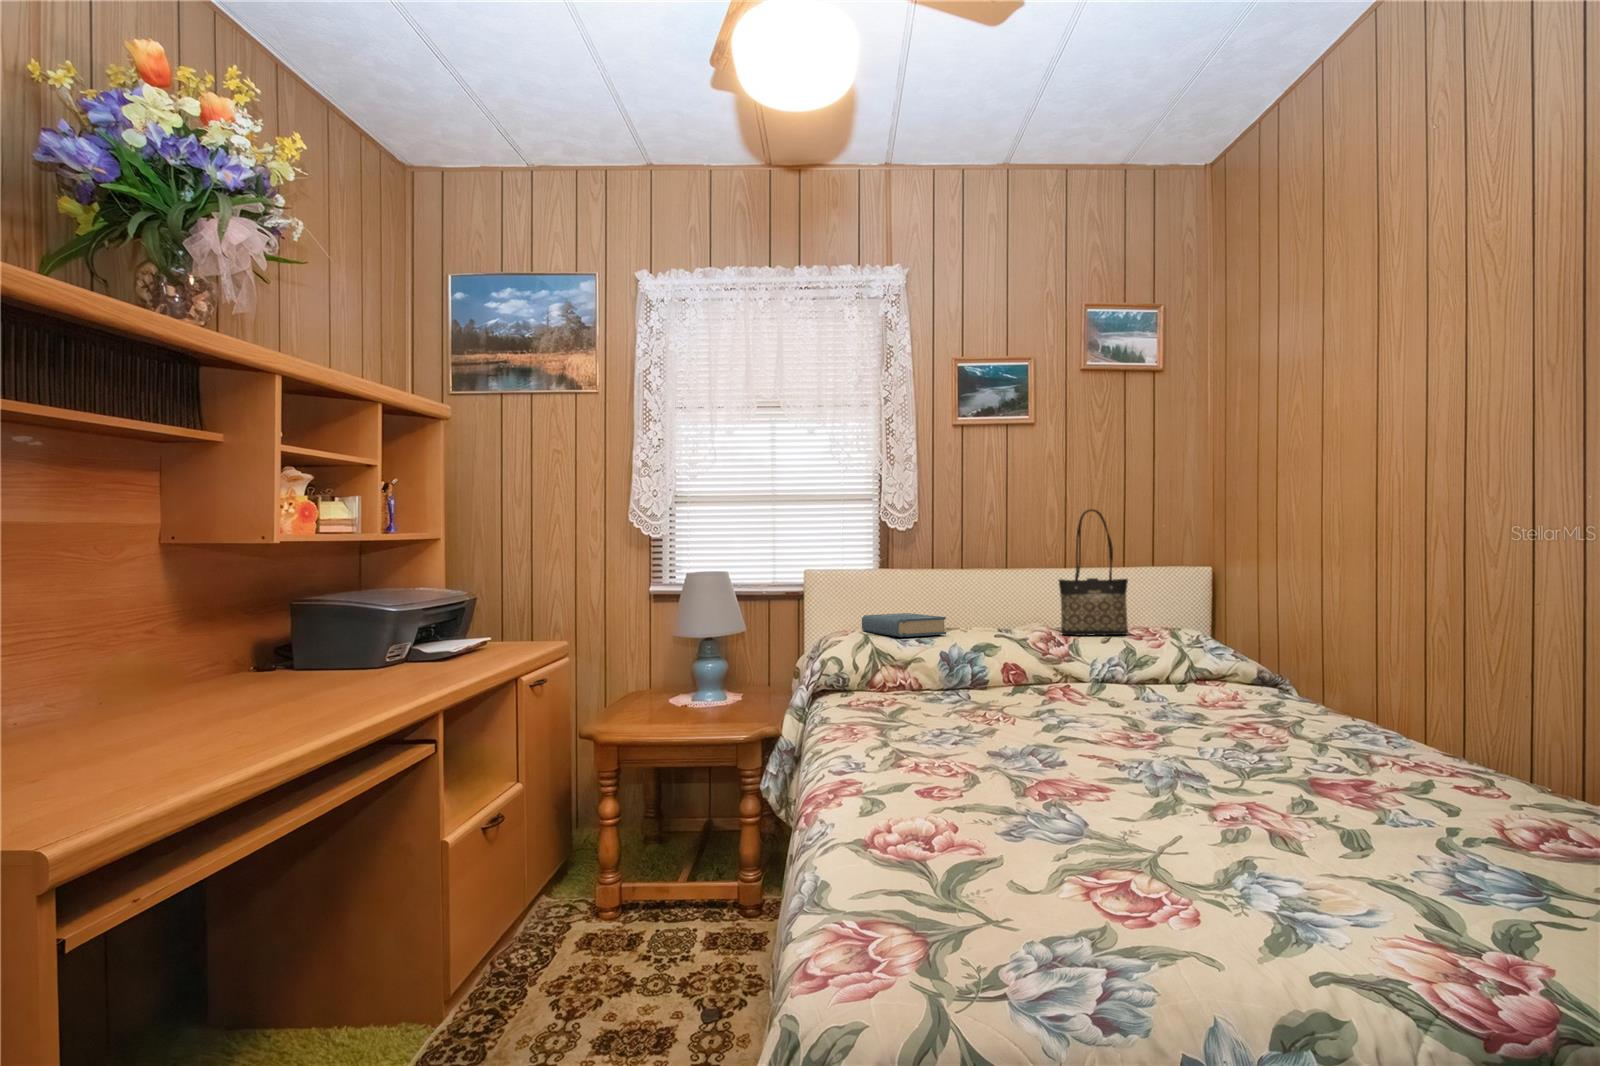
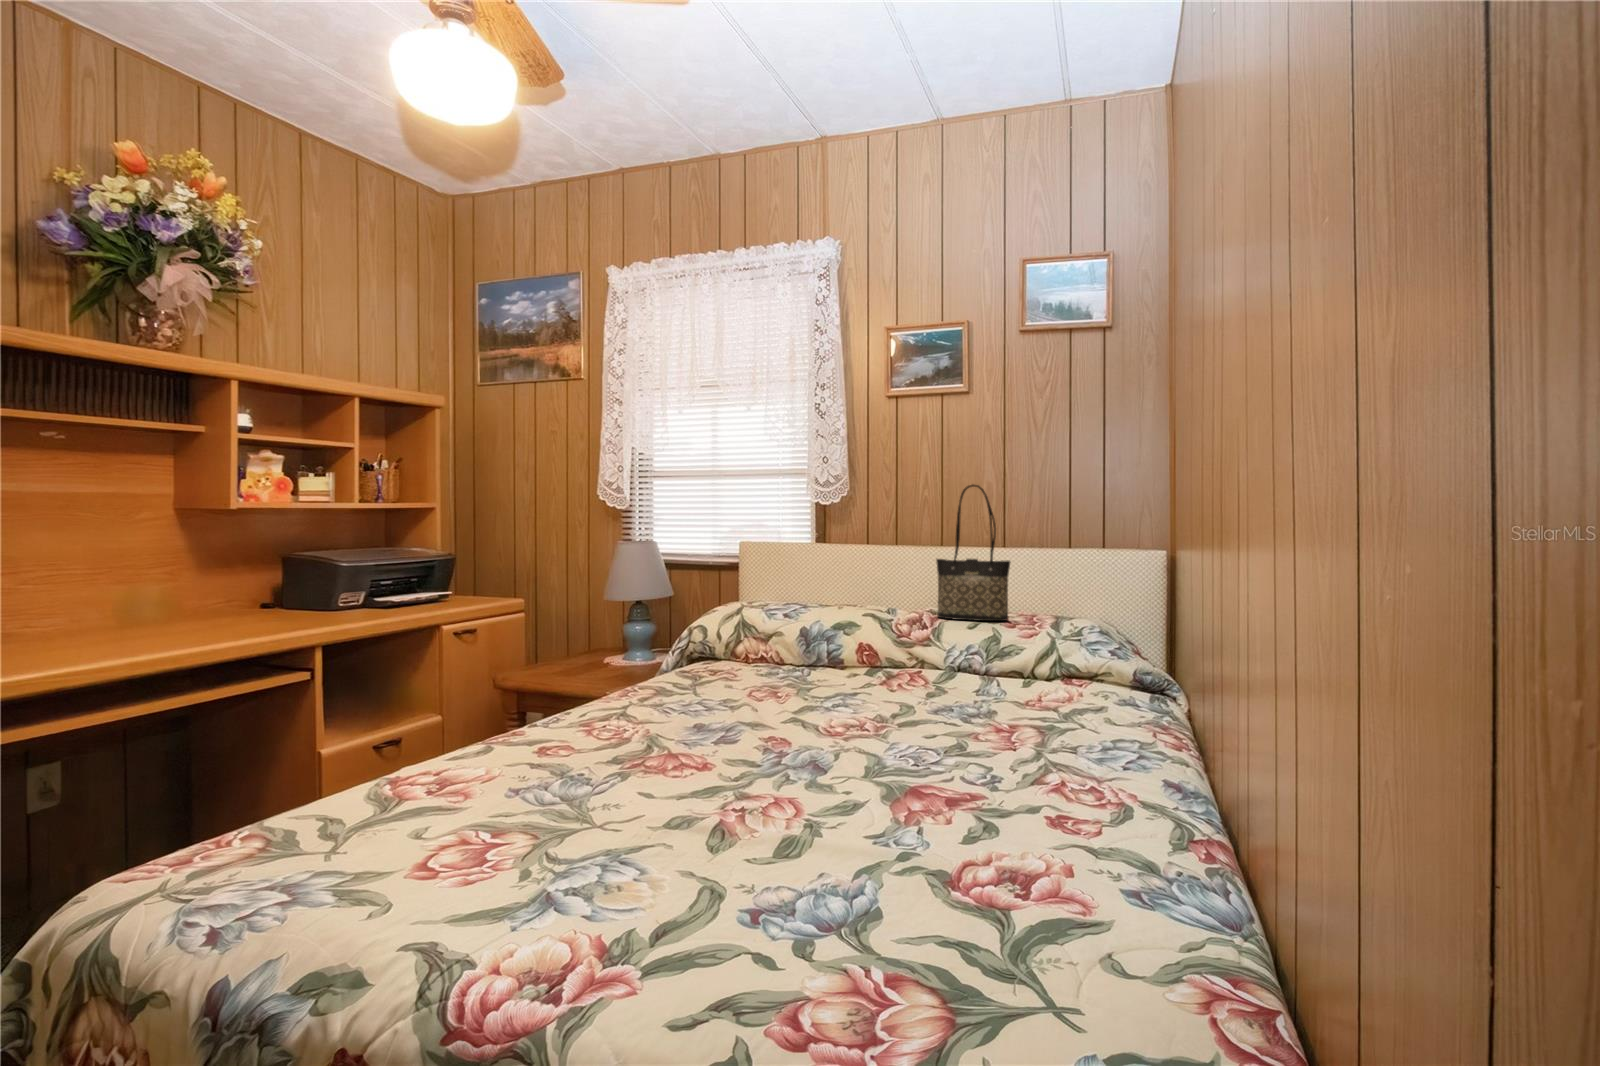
hardback book: present [862,613,946,637] -> none [768,585,824,610]

